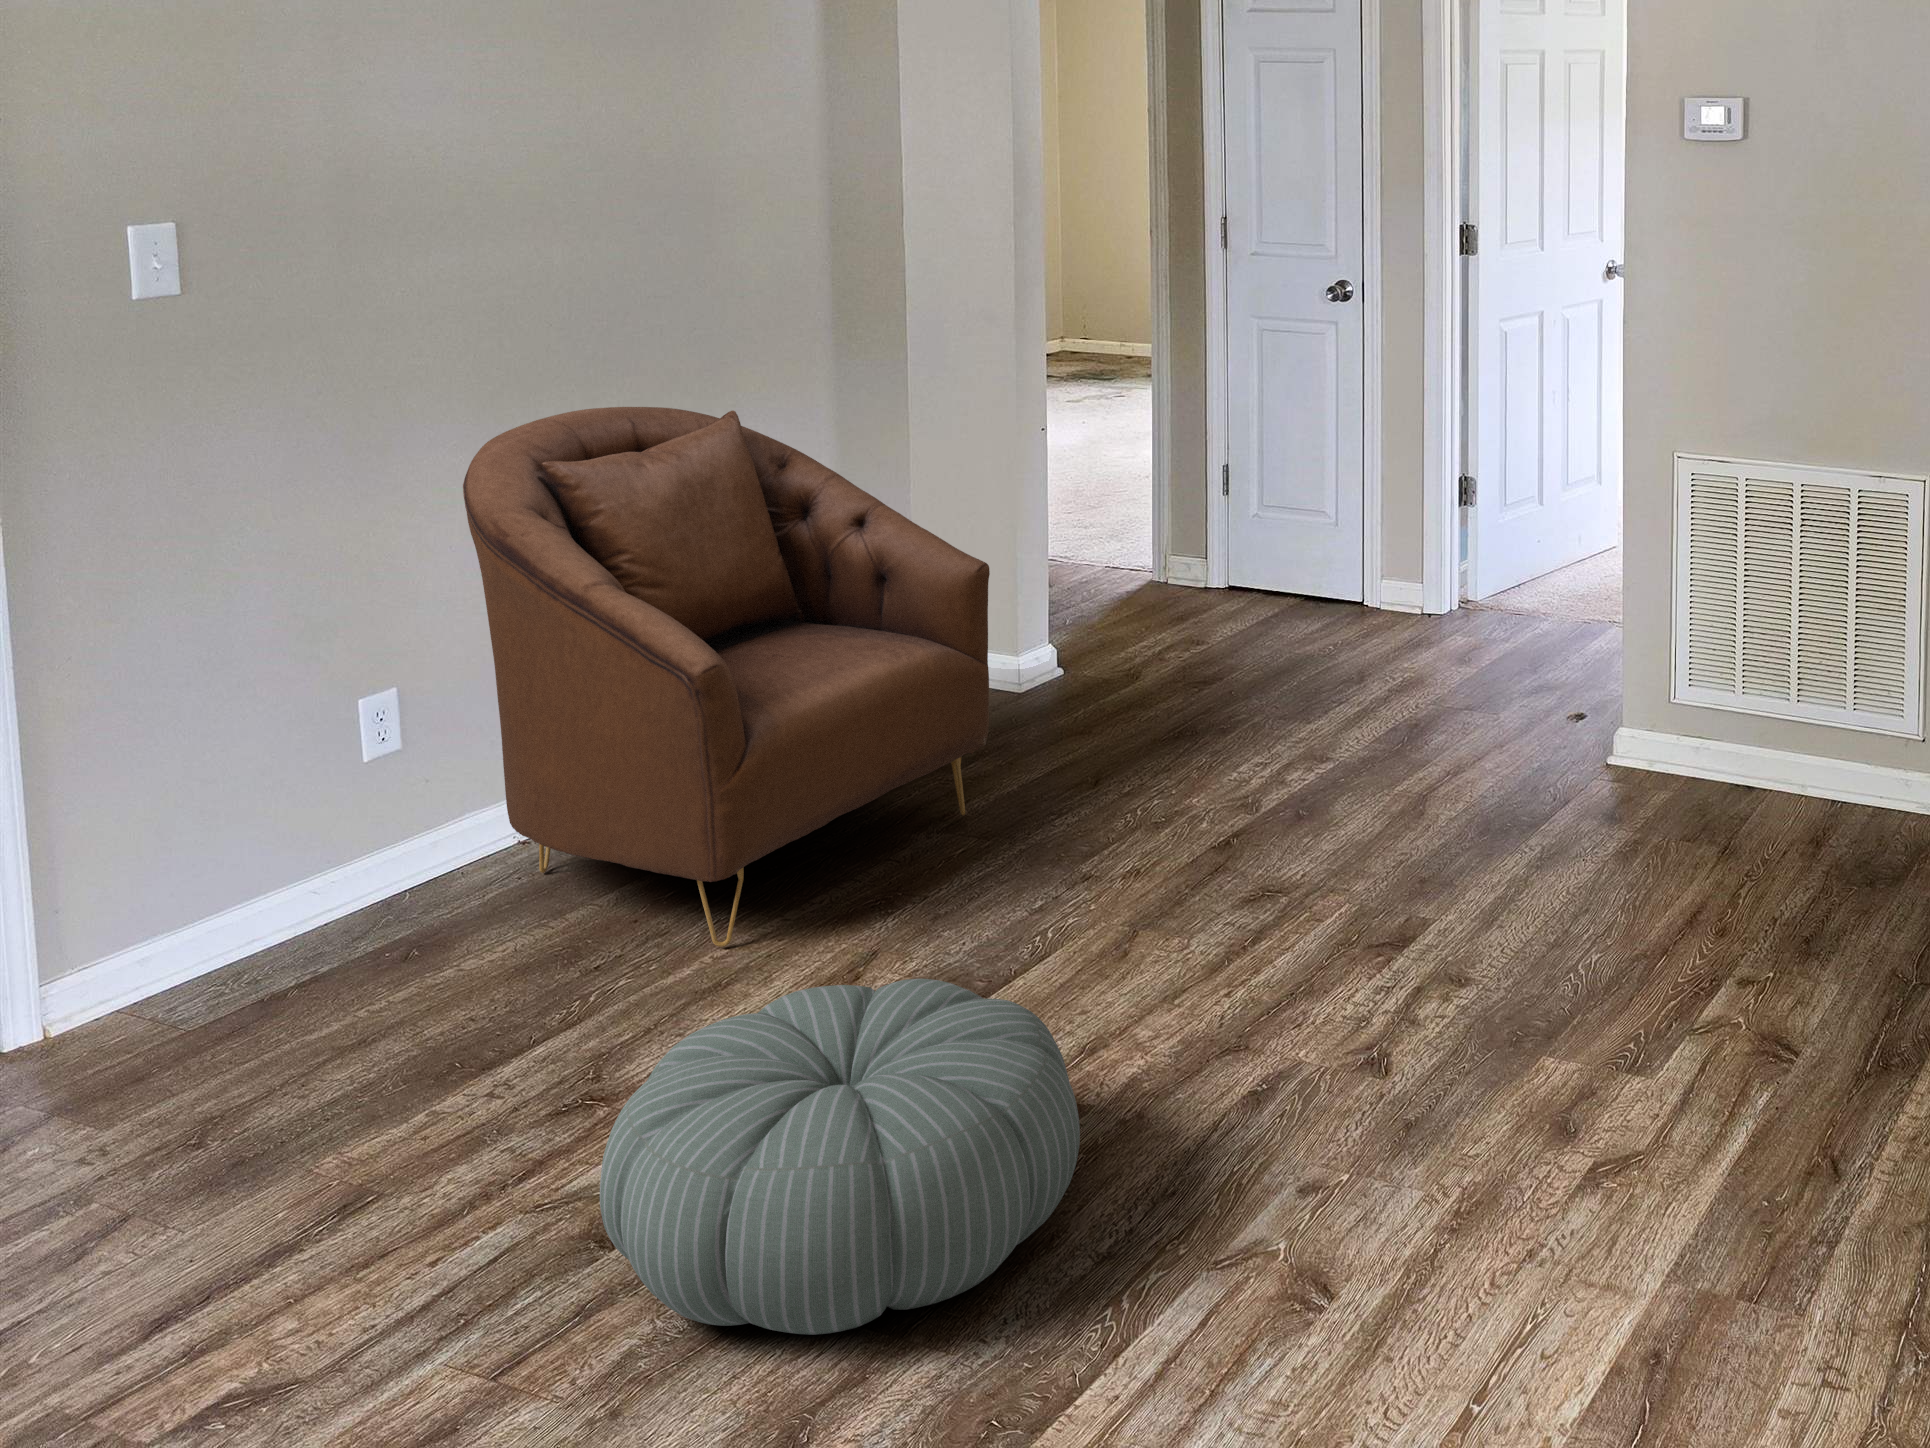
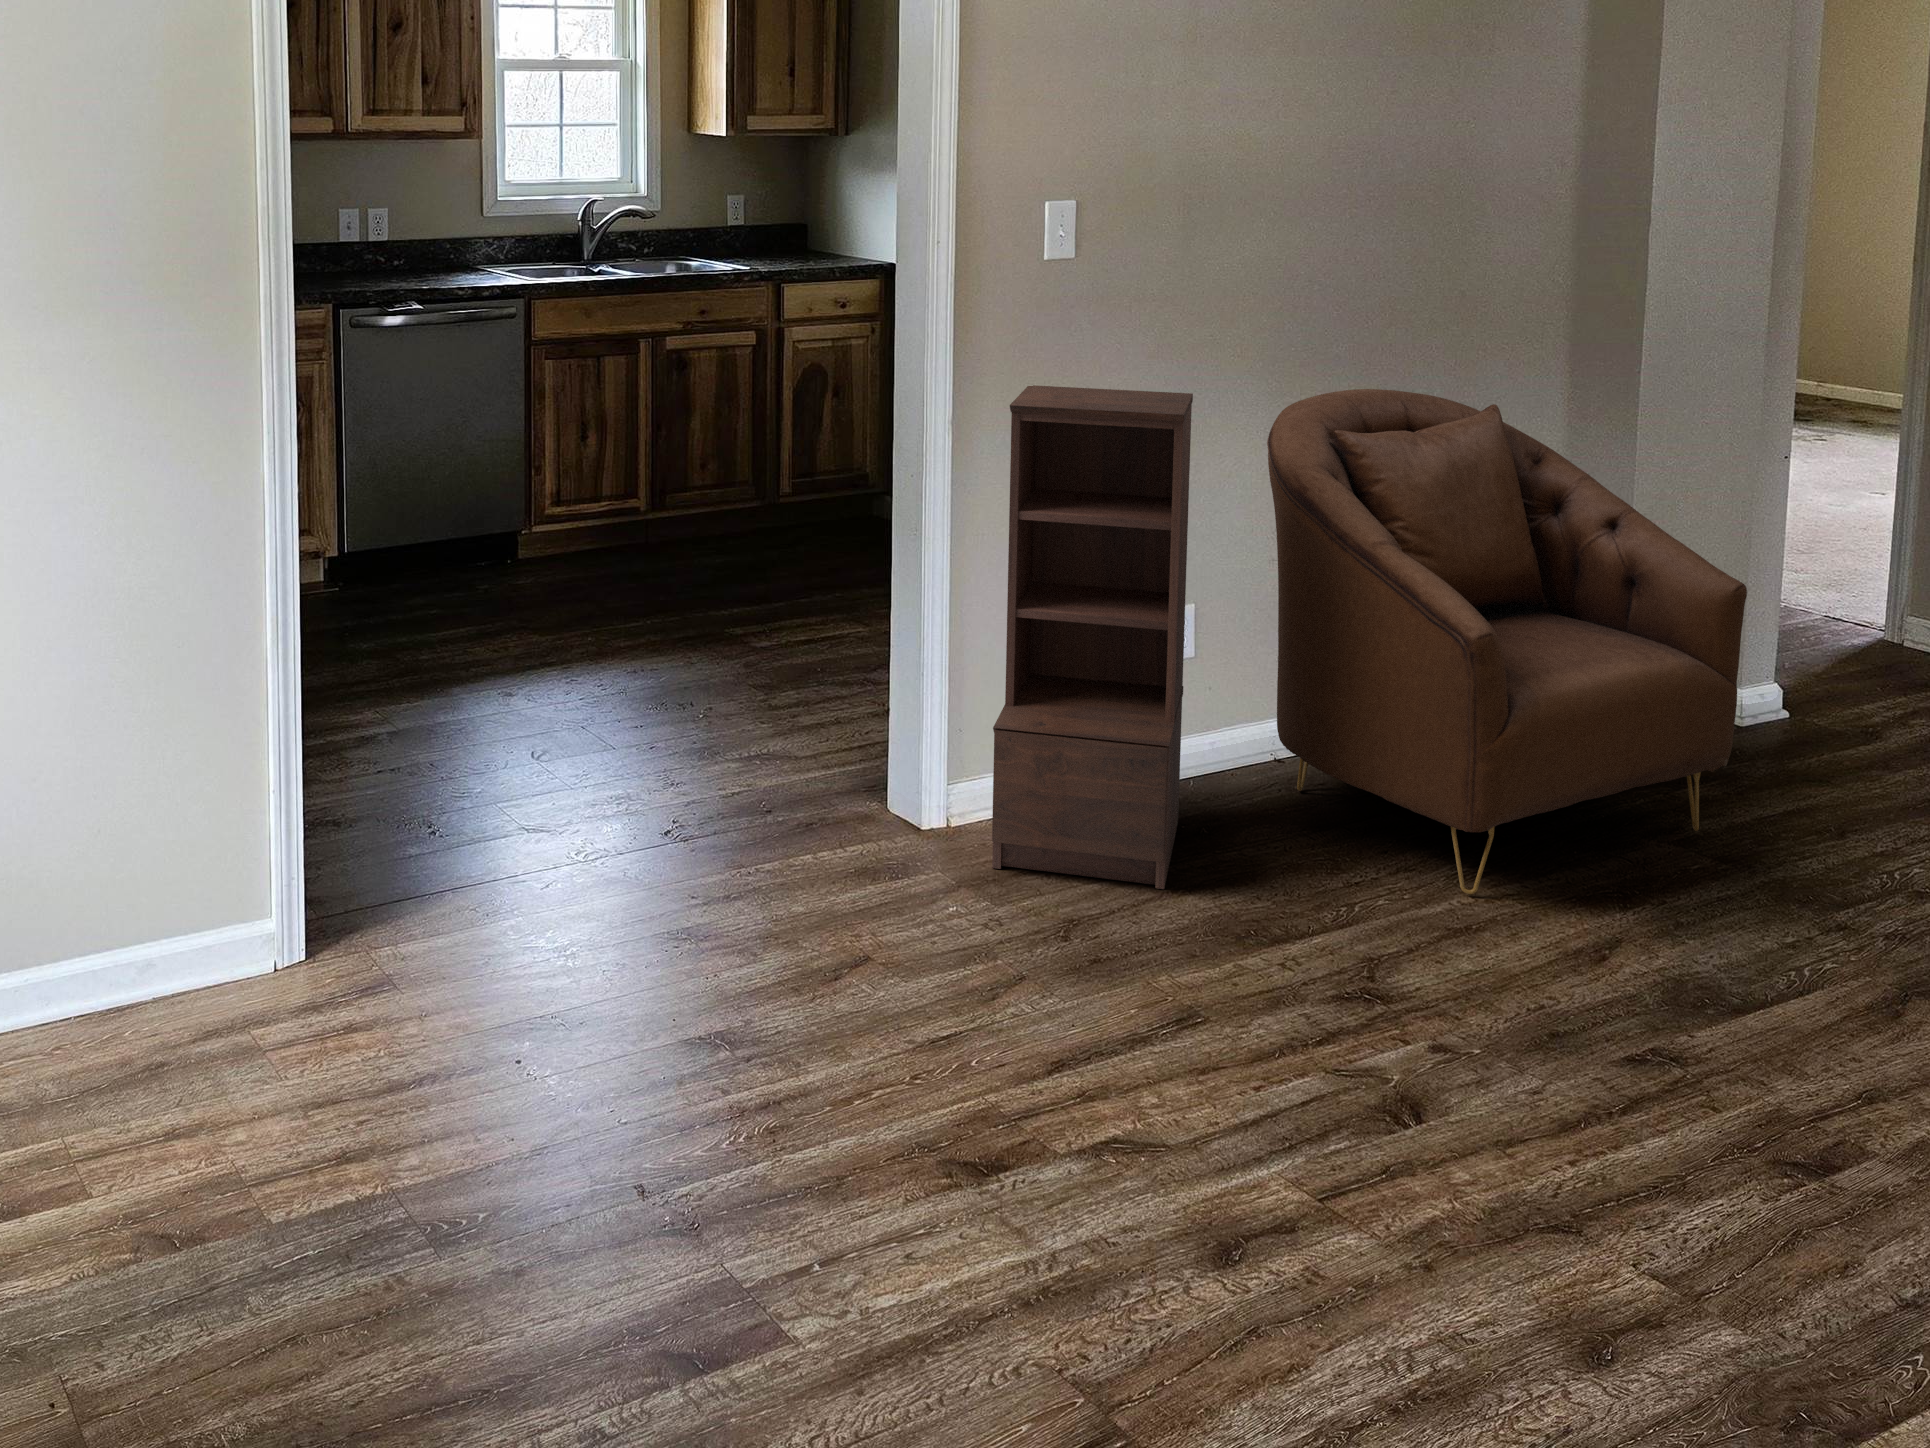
bookshelf: none [76,442,382,1078] -> present [992,385,1193,889]
pouf: present [600,979,1080,1335] -> none [1407,948,1888,1283]

